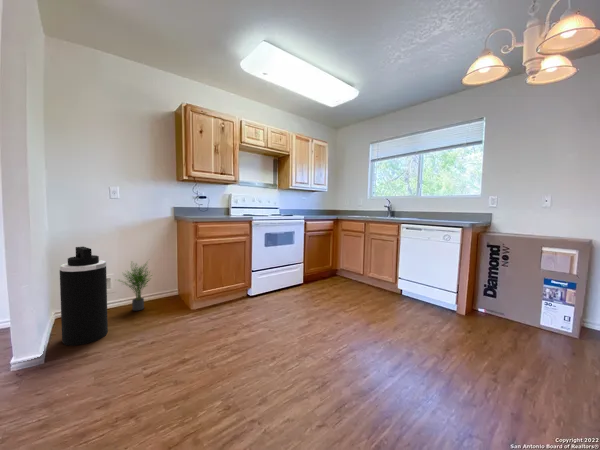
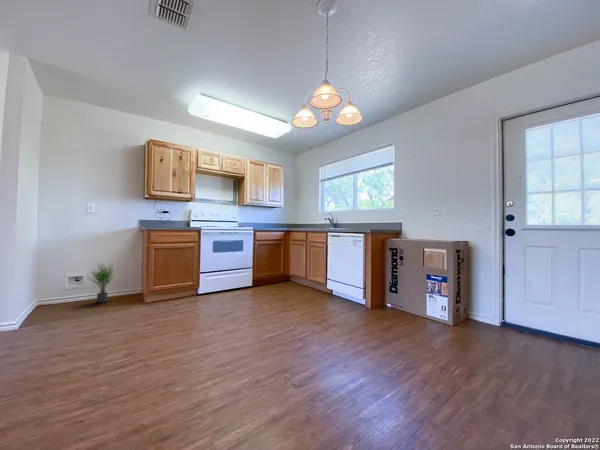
trash can: present [60,247,108,346] -> none [29,247,69,322]

